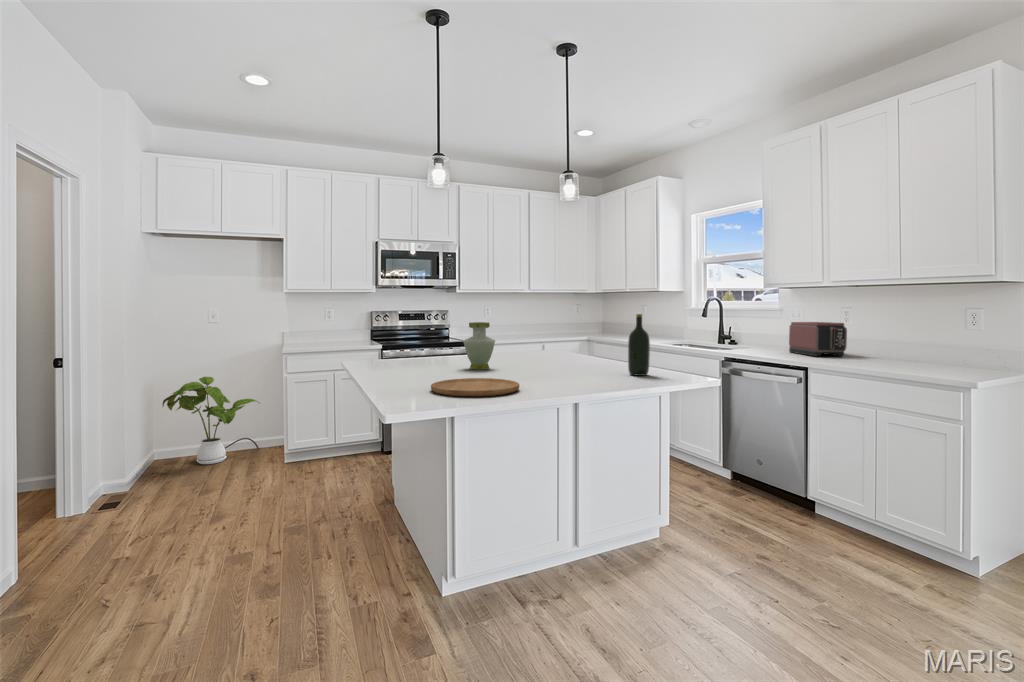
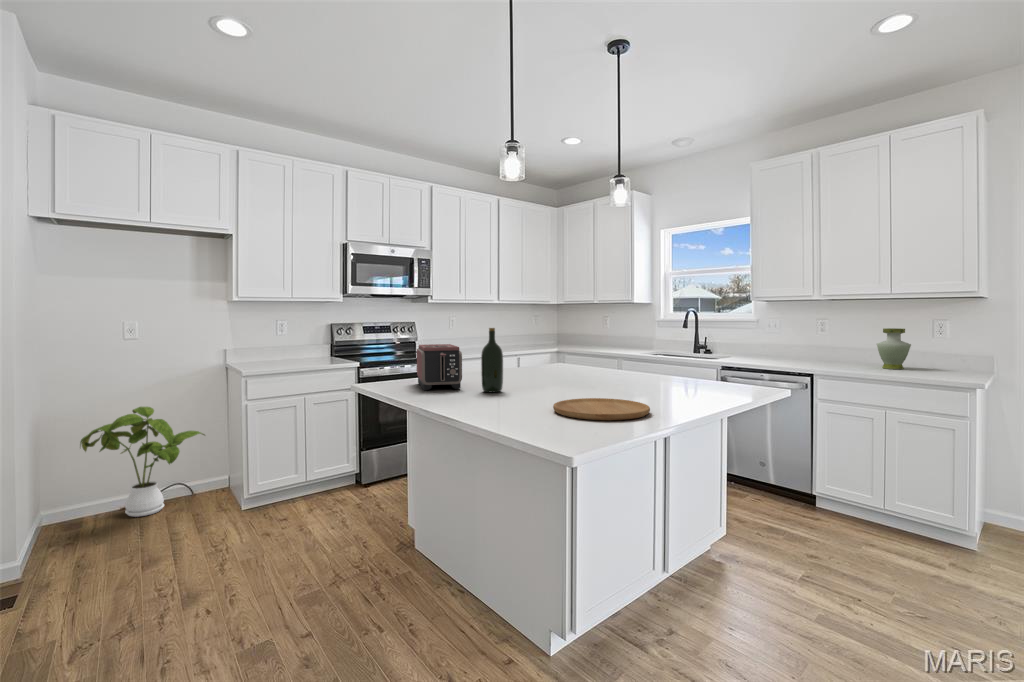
wine bottle: present [628,314,650,376] -> present [481,328,503,393]
vase: present [463,322,495,369] -> present [877,328,911,369]
toaster: present [789,322,847,356] -> present [417,344,462,390]

